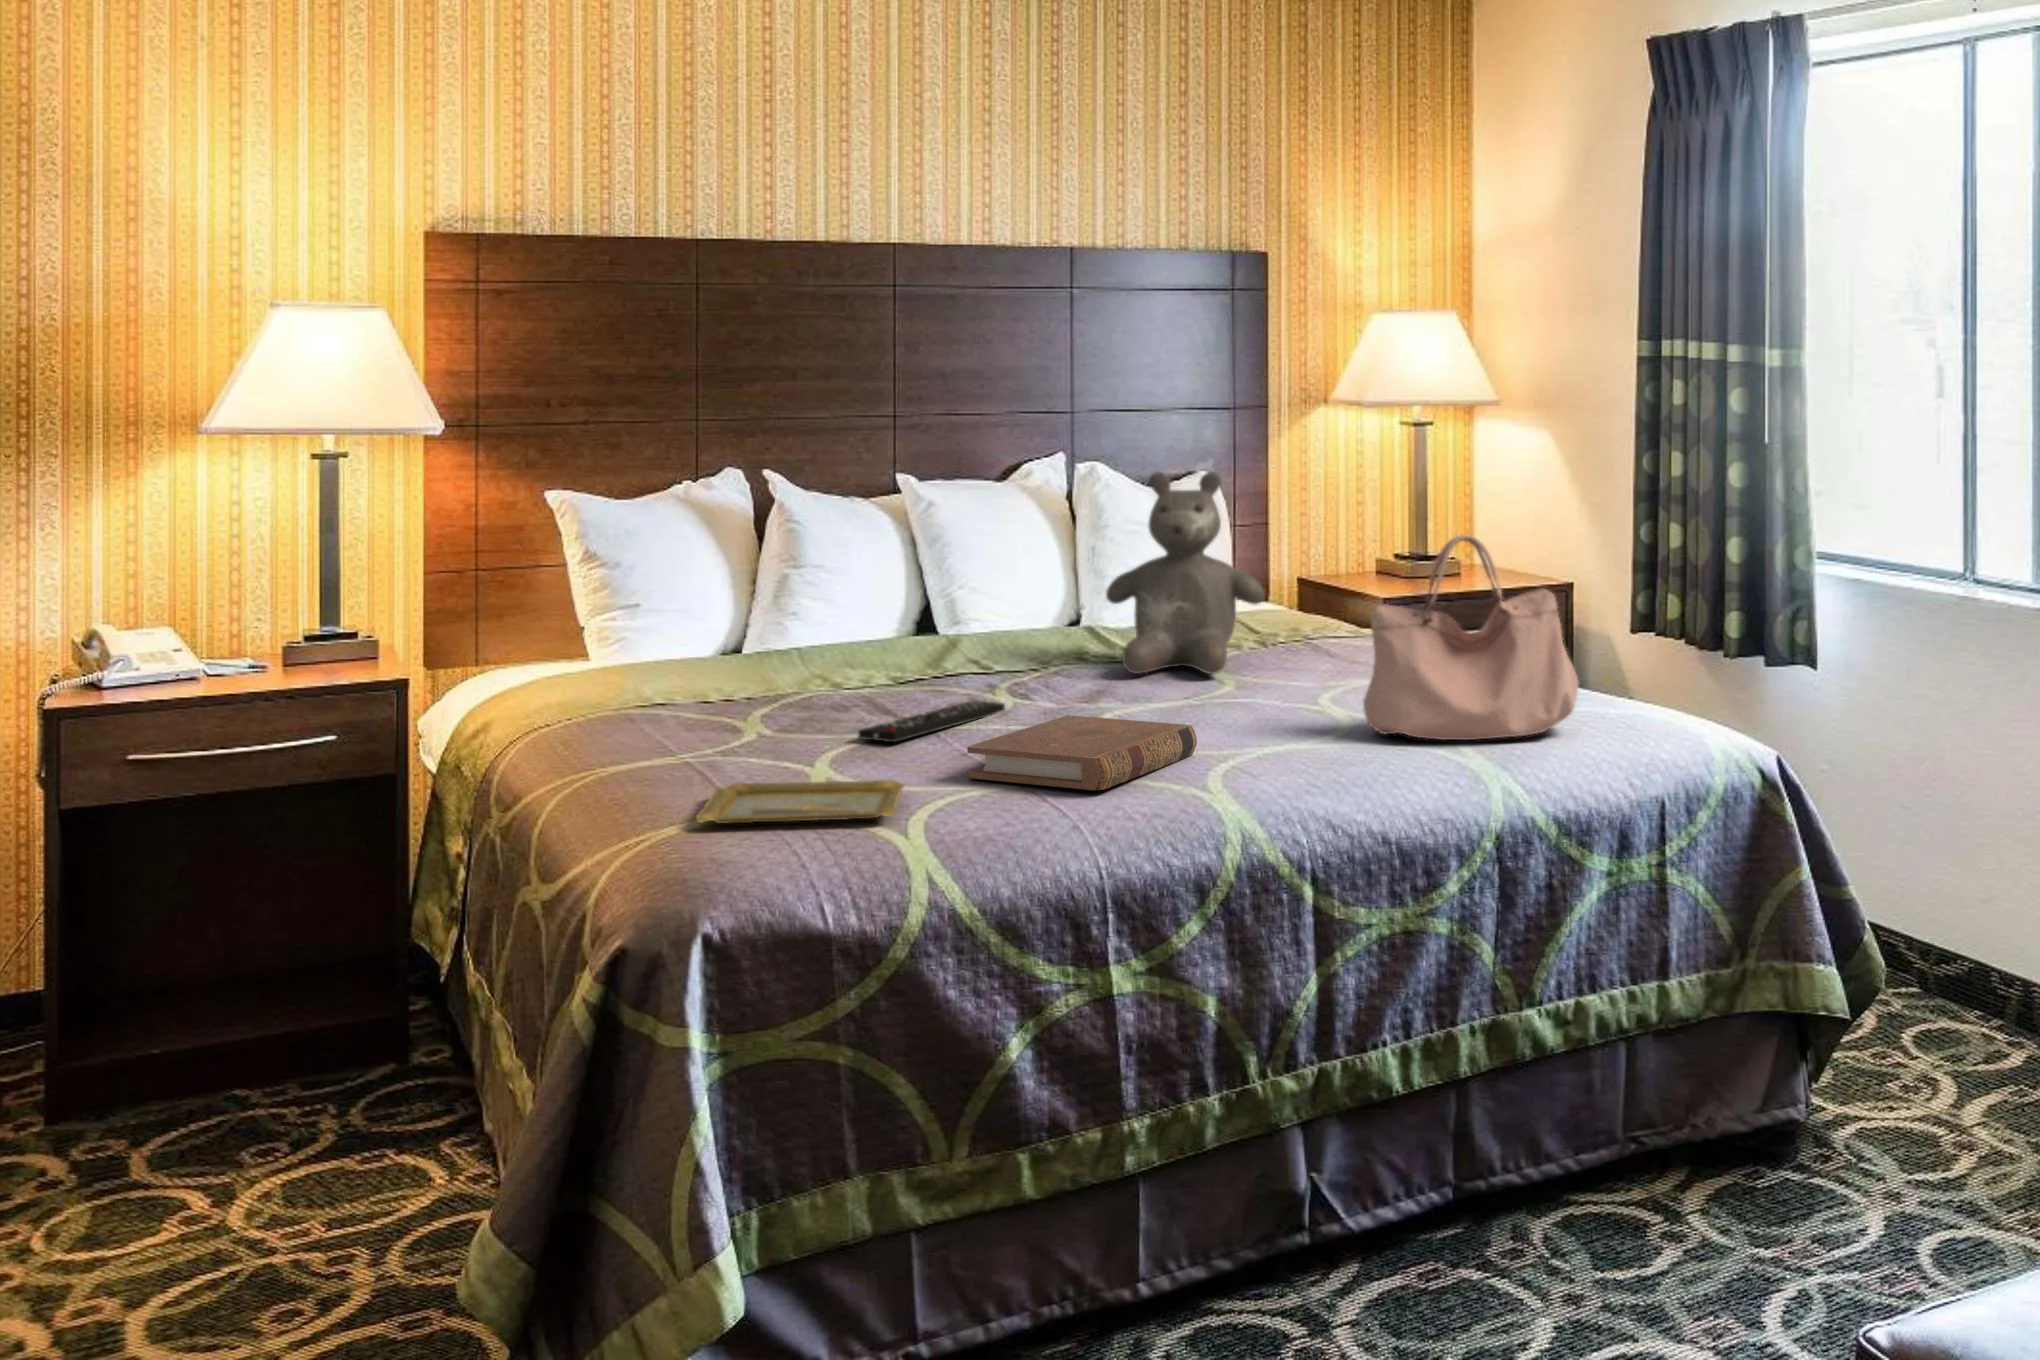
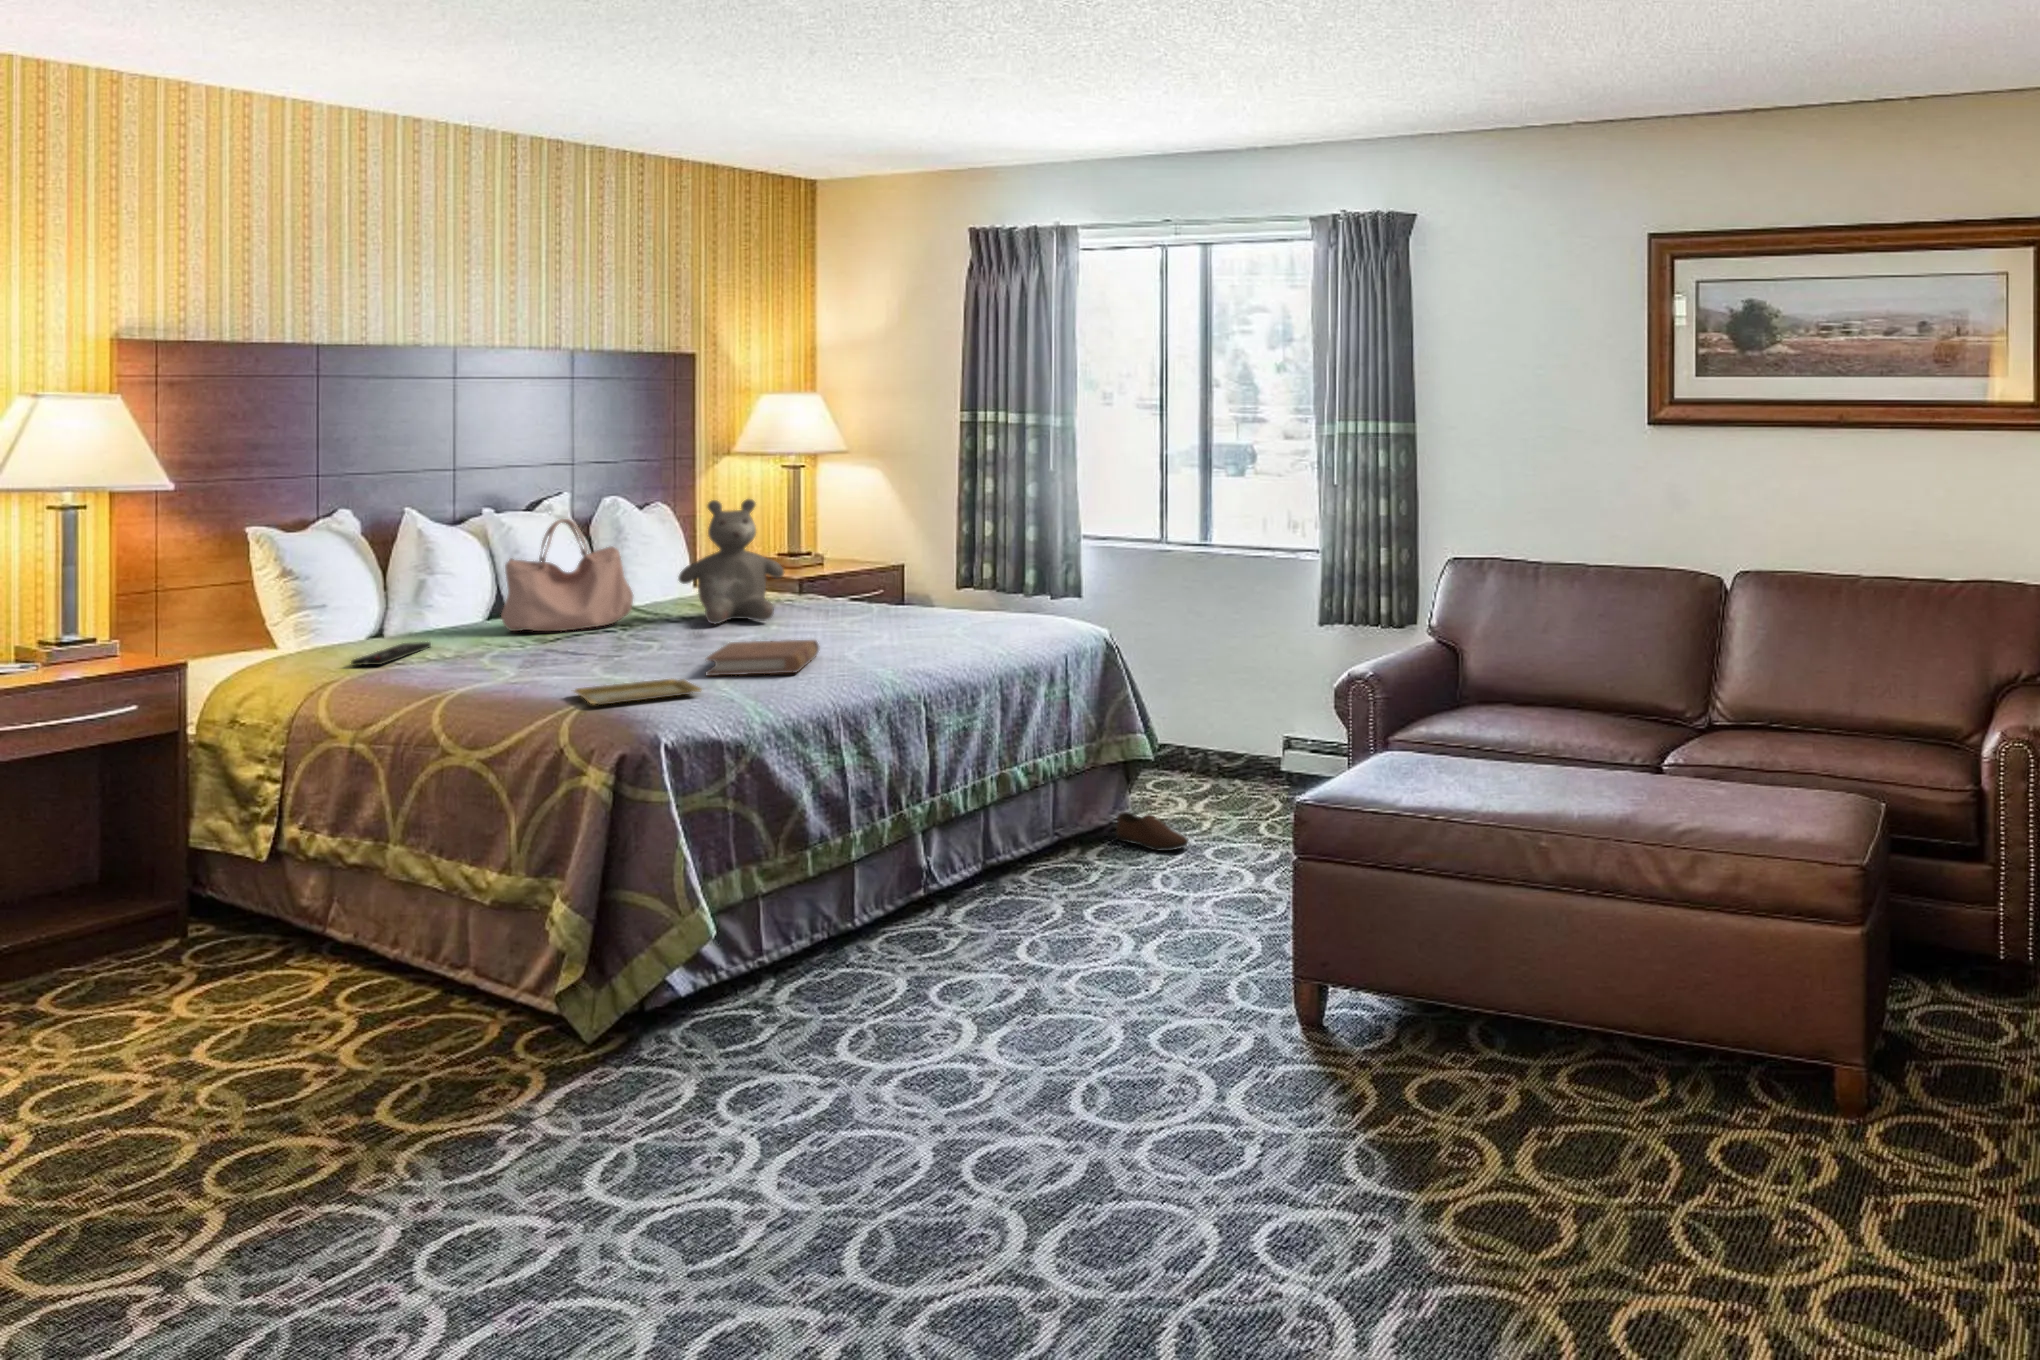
handbag: present [1363,535,1579,740] -> present [501,519,634,631]
remote control: present [858,701,1005,742] -> present [351,642,431,665]
shoe: none [1756,1115,1887,1229] -> present [1116,812,1188,851]

